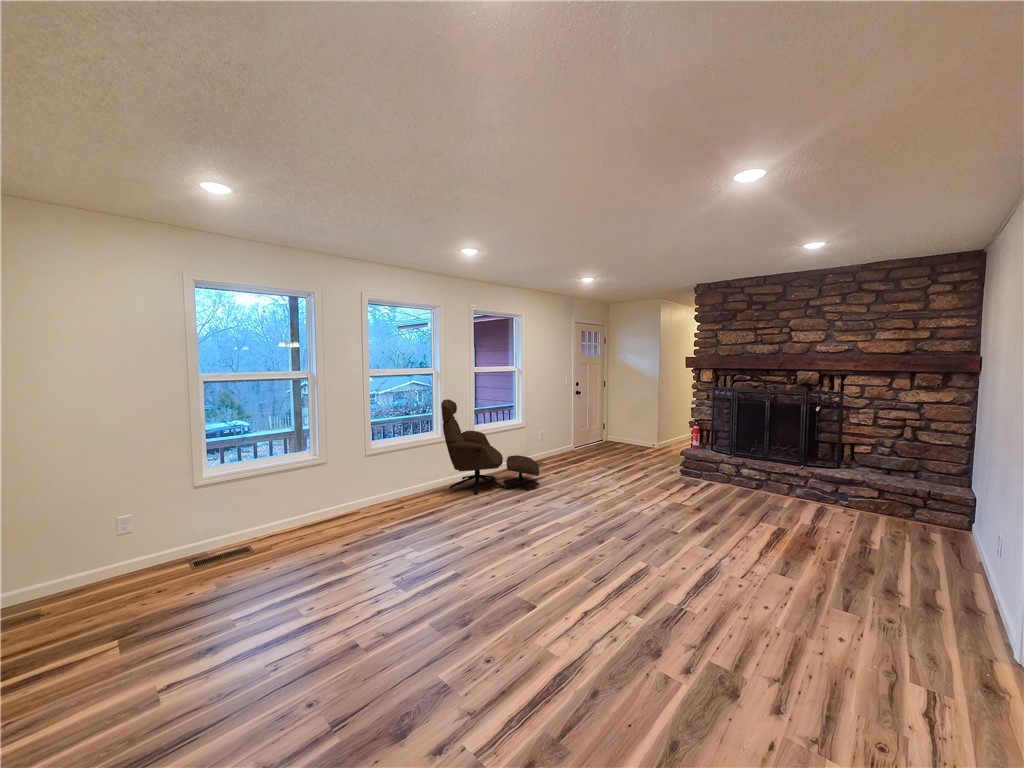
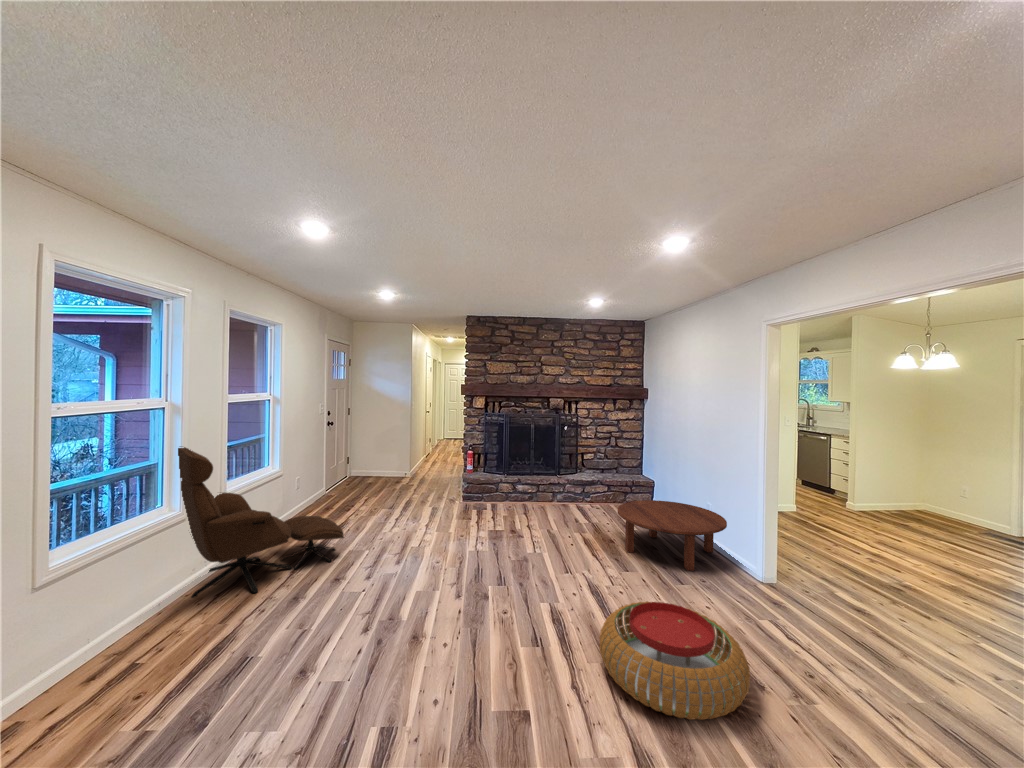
coffee table: none [800,507,993,609] -> present [618,500,727,571]
pouf: none [609,578,765,698] -> present [599,601,750,720]

